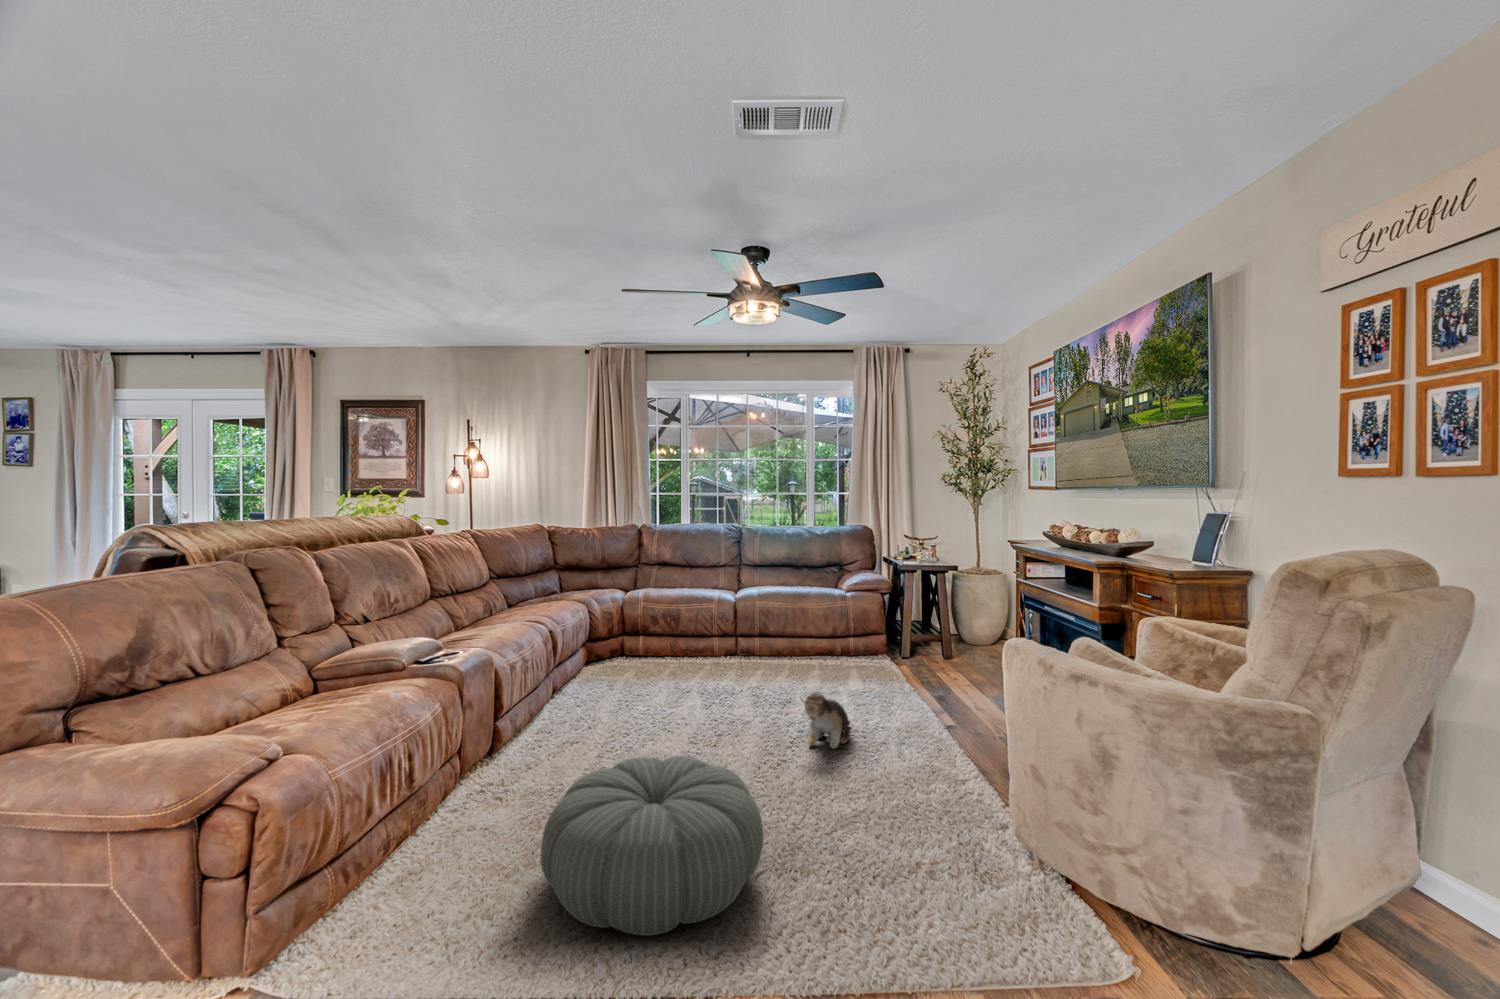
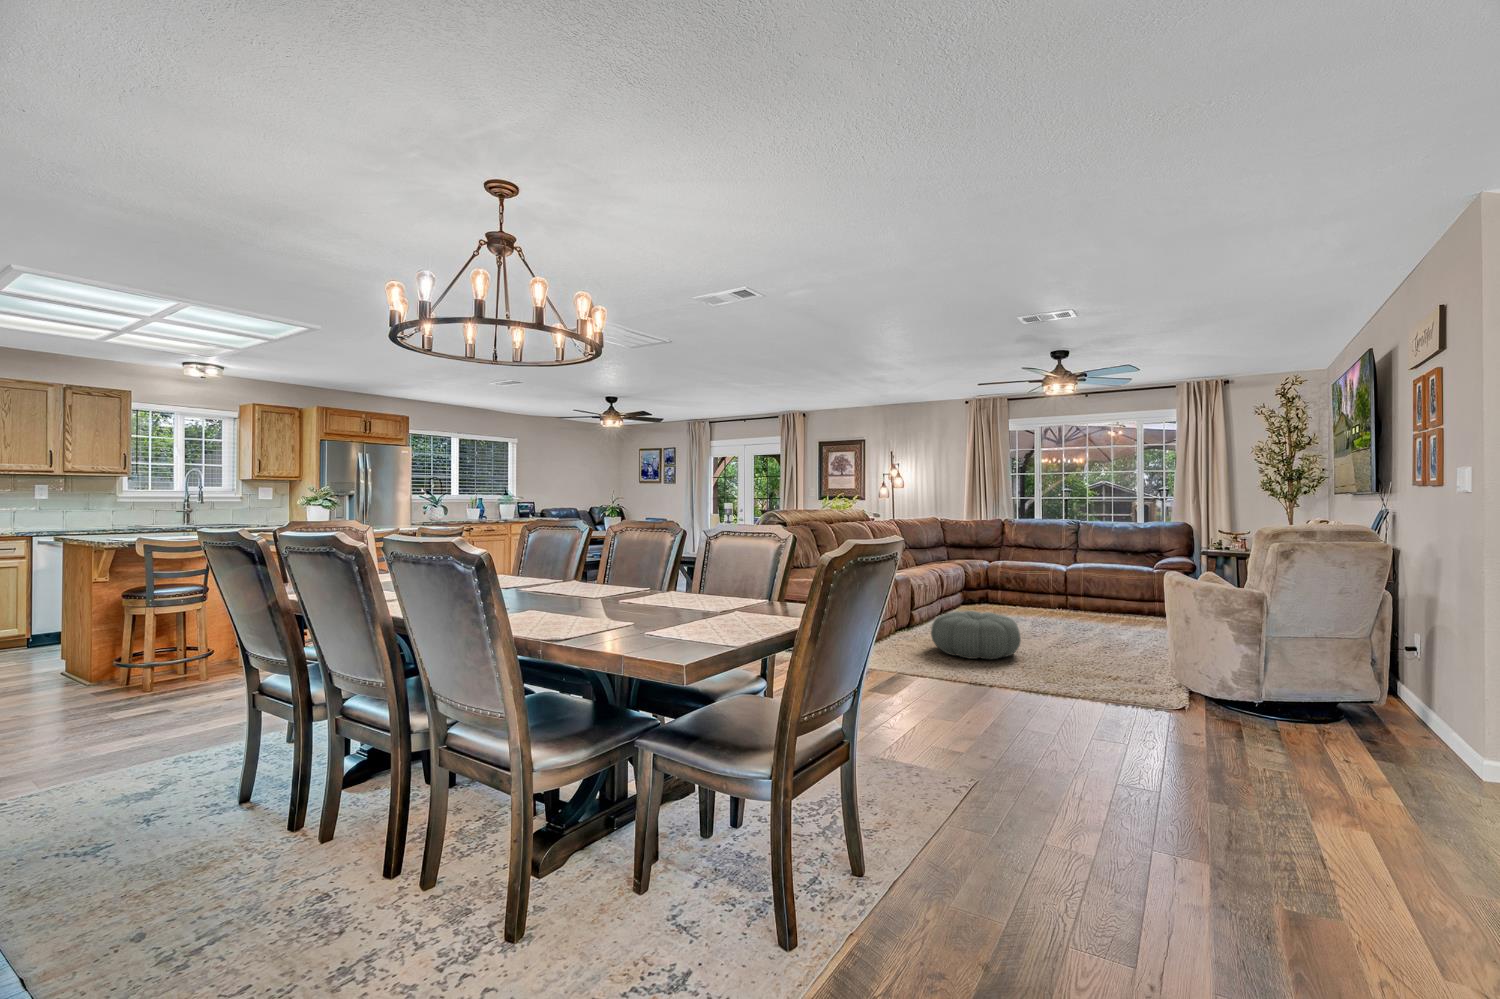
plush toy: present [801,692,850,749] -> none [1070,608,1113,641]

